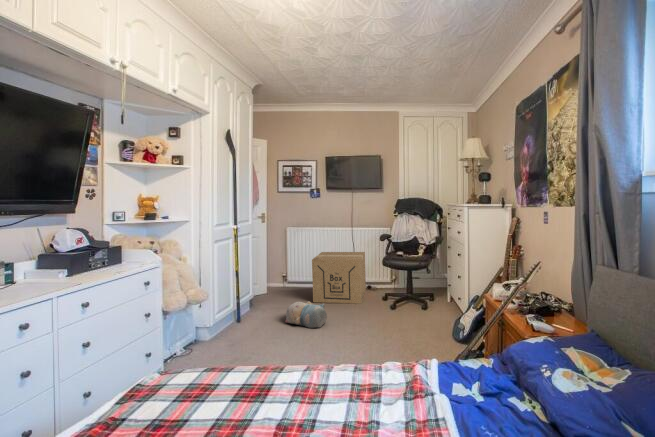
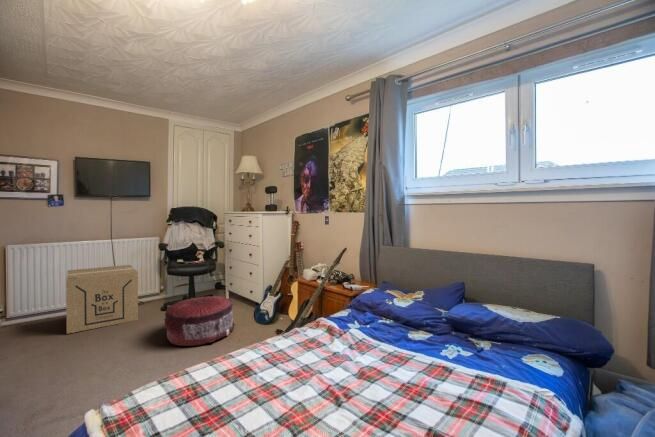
pouf: none [362,291,427,338] -> present [164,296,235,346]
plush toy: present [285,301,327,328] -> none [41,329,115,370]

